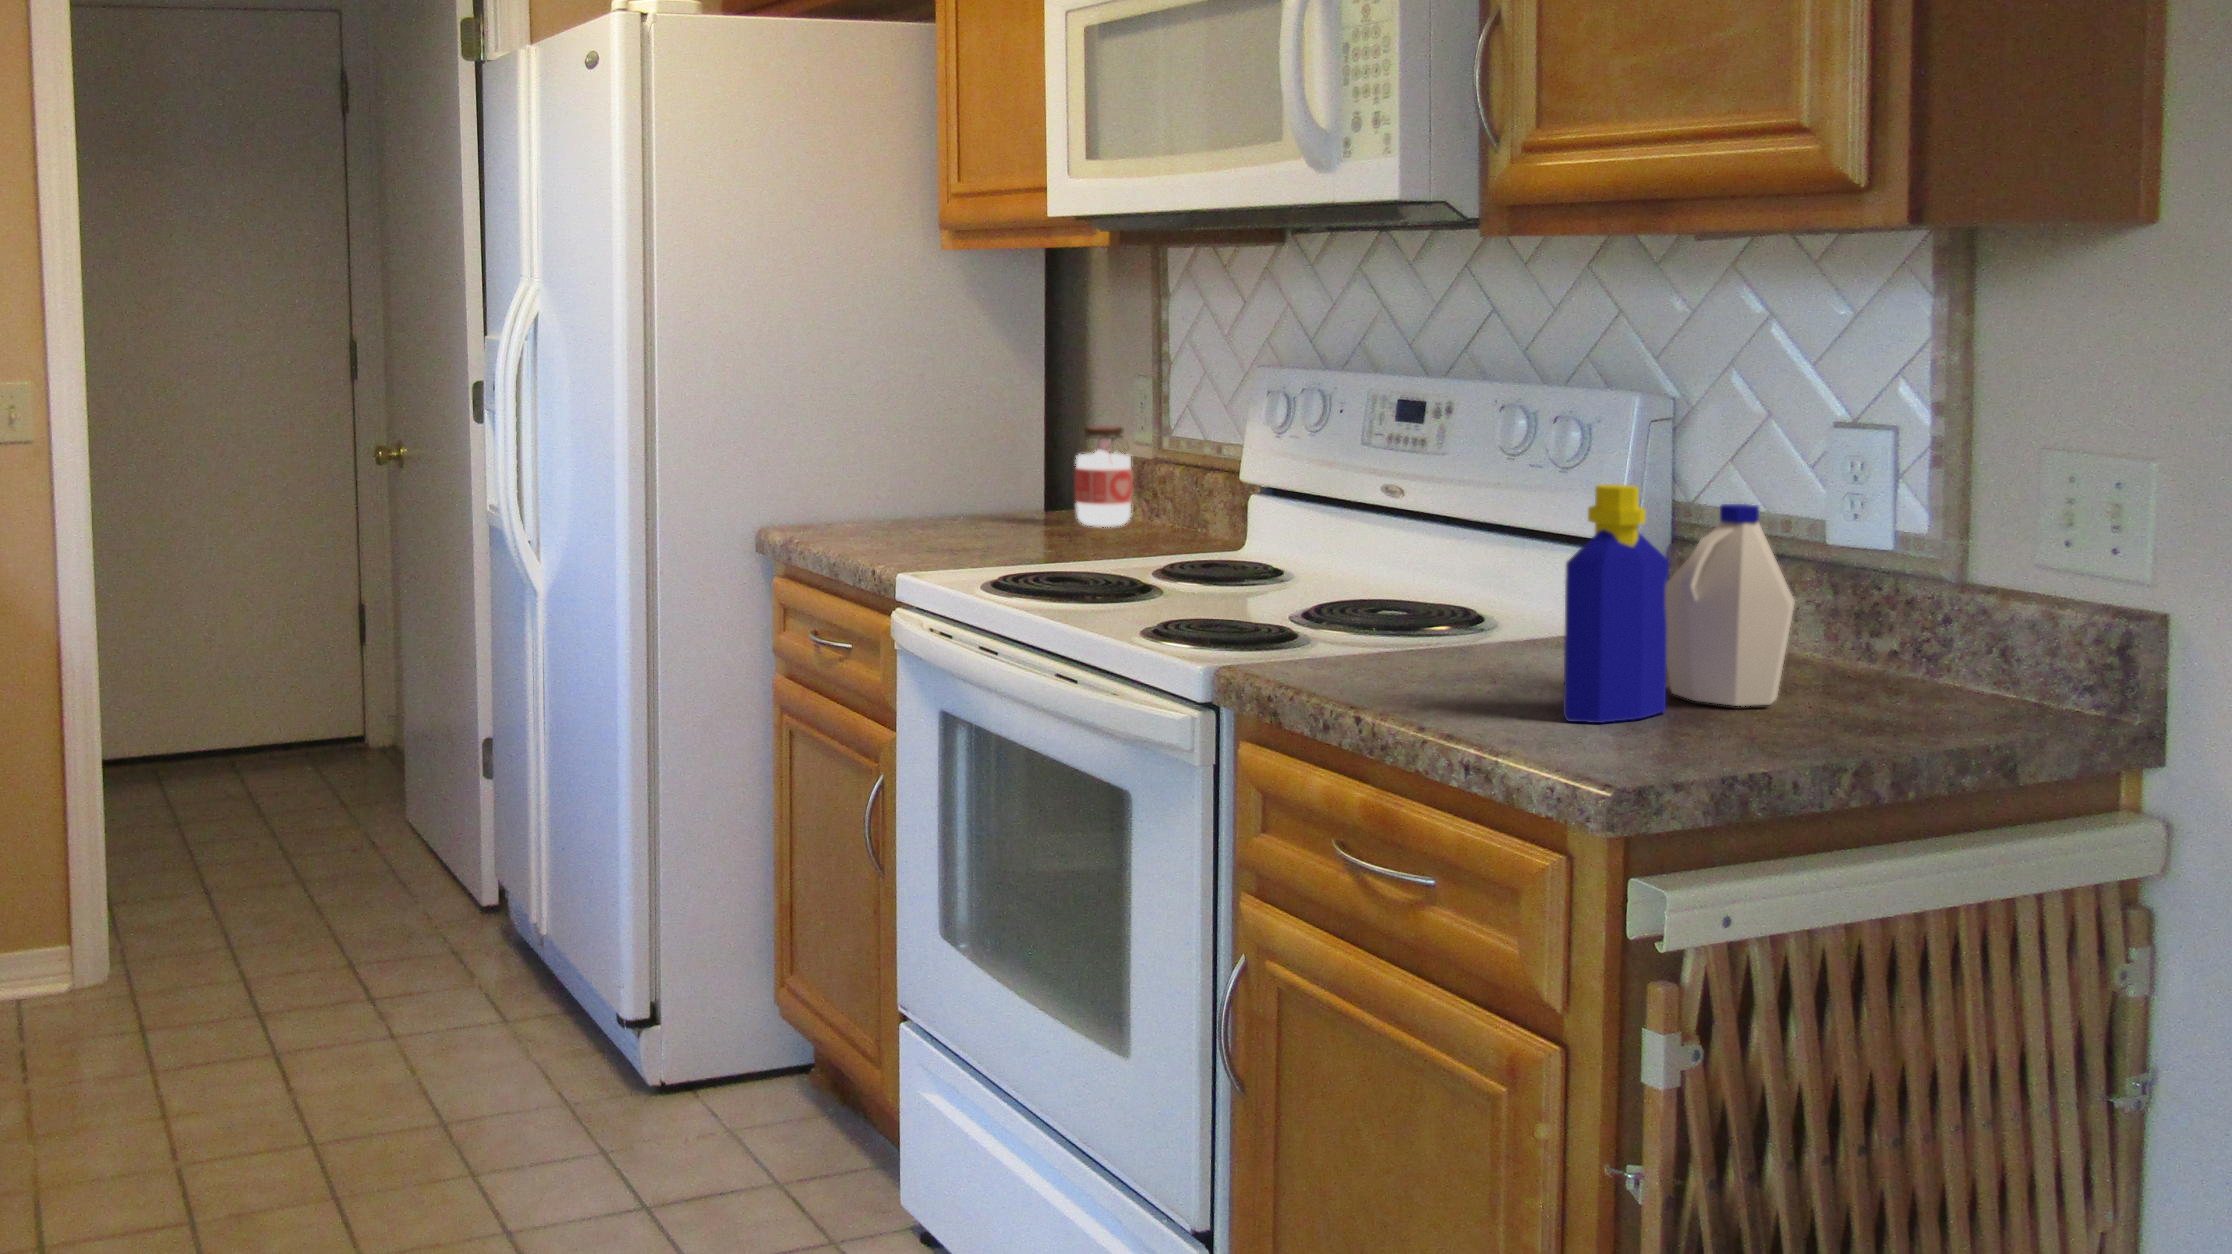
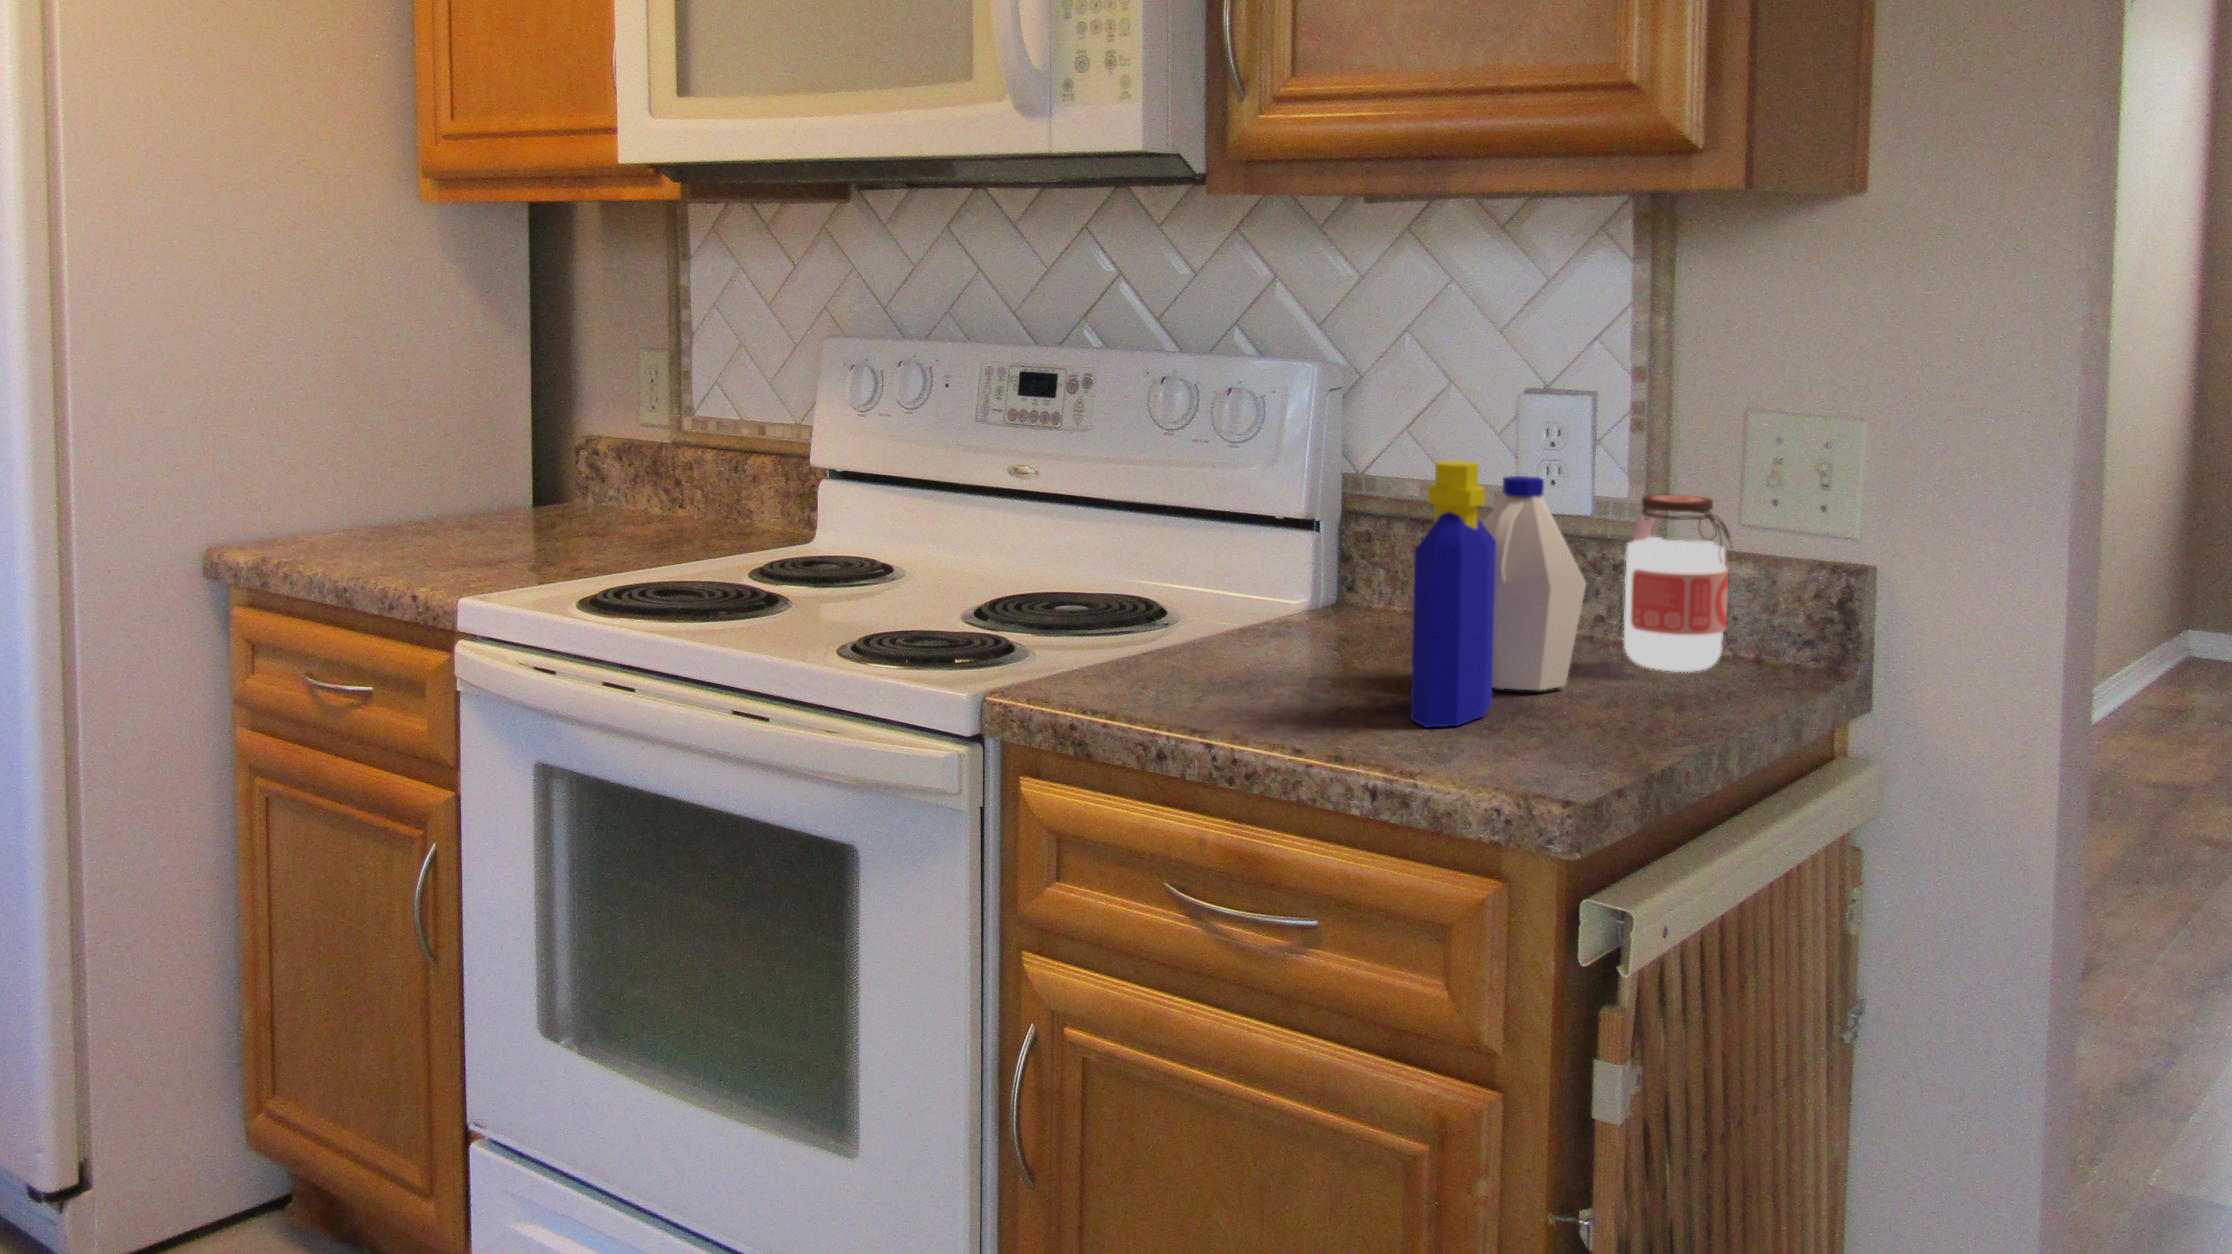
jar: present [1074,426,1133,527] -> present [1624,495,1732,672]

